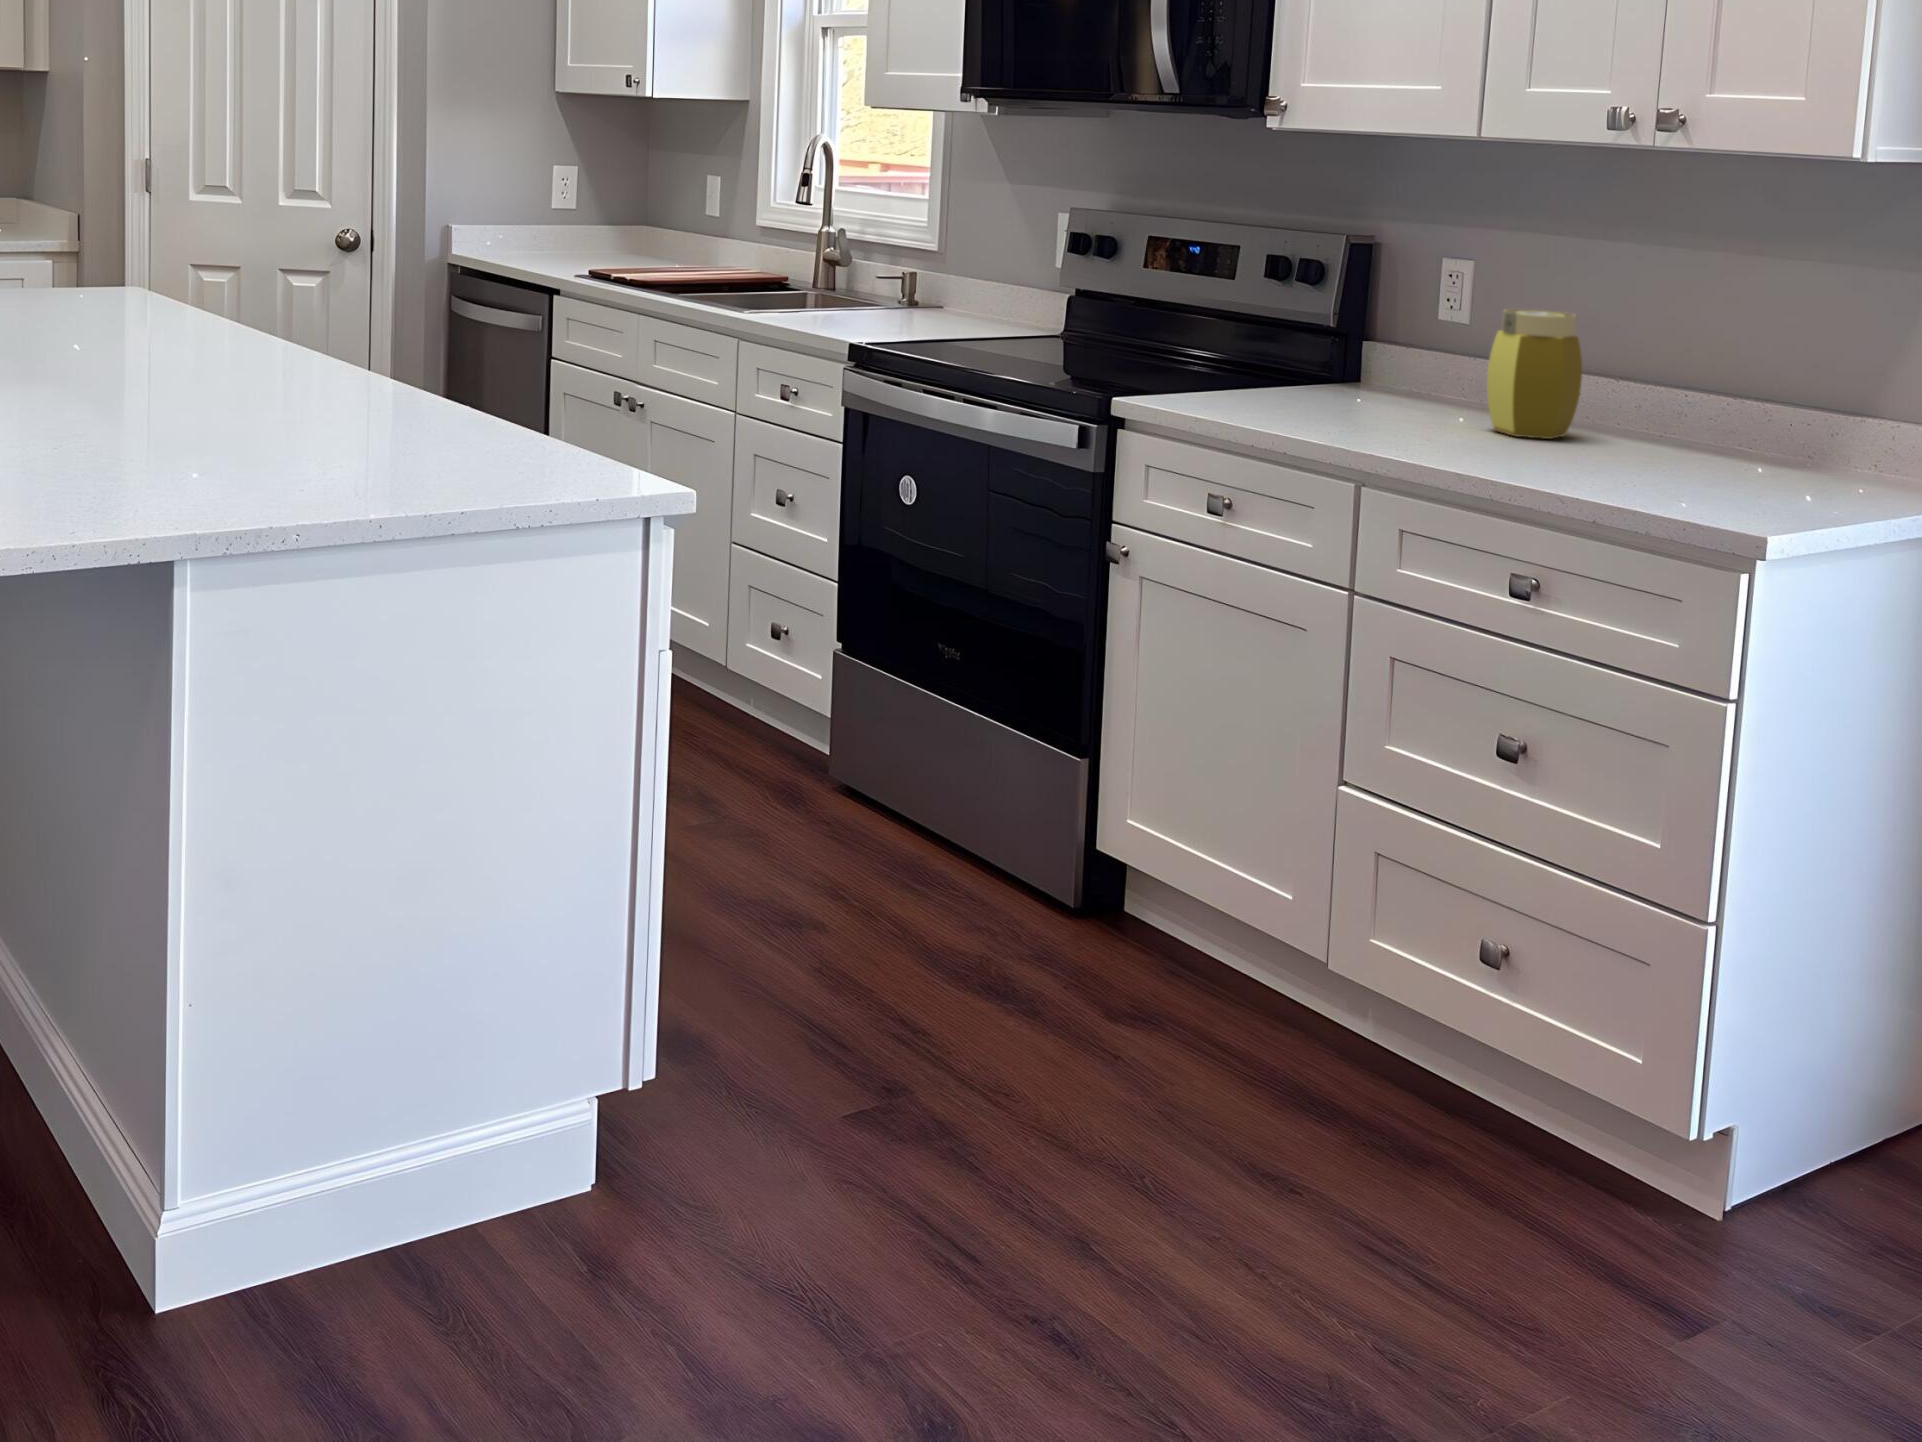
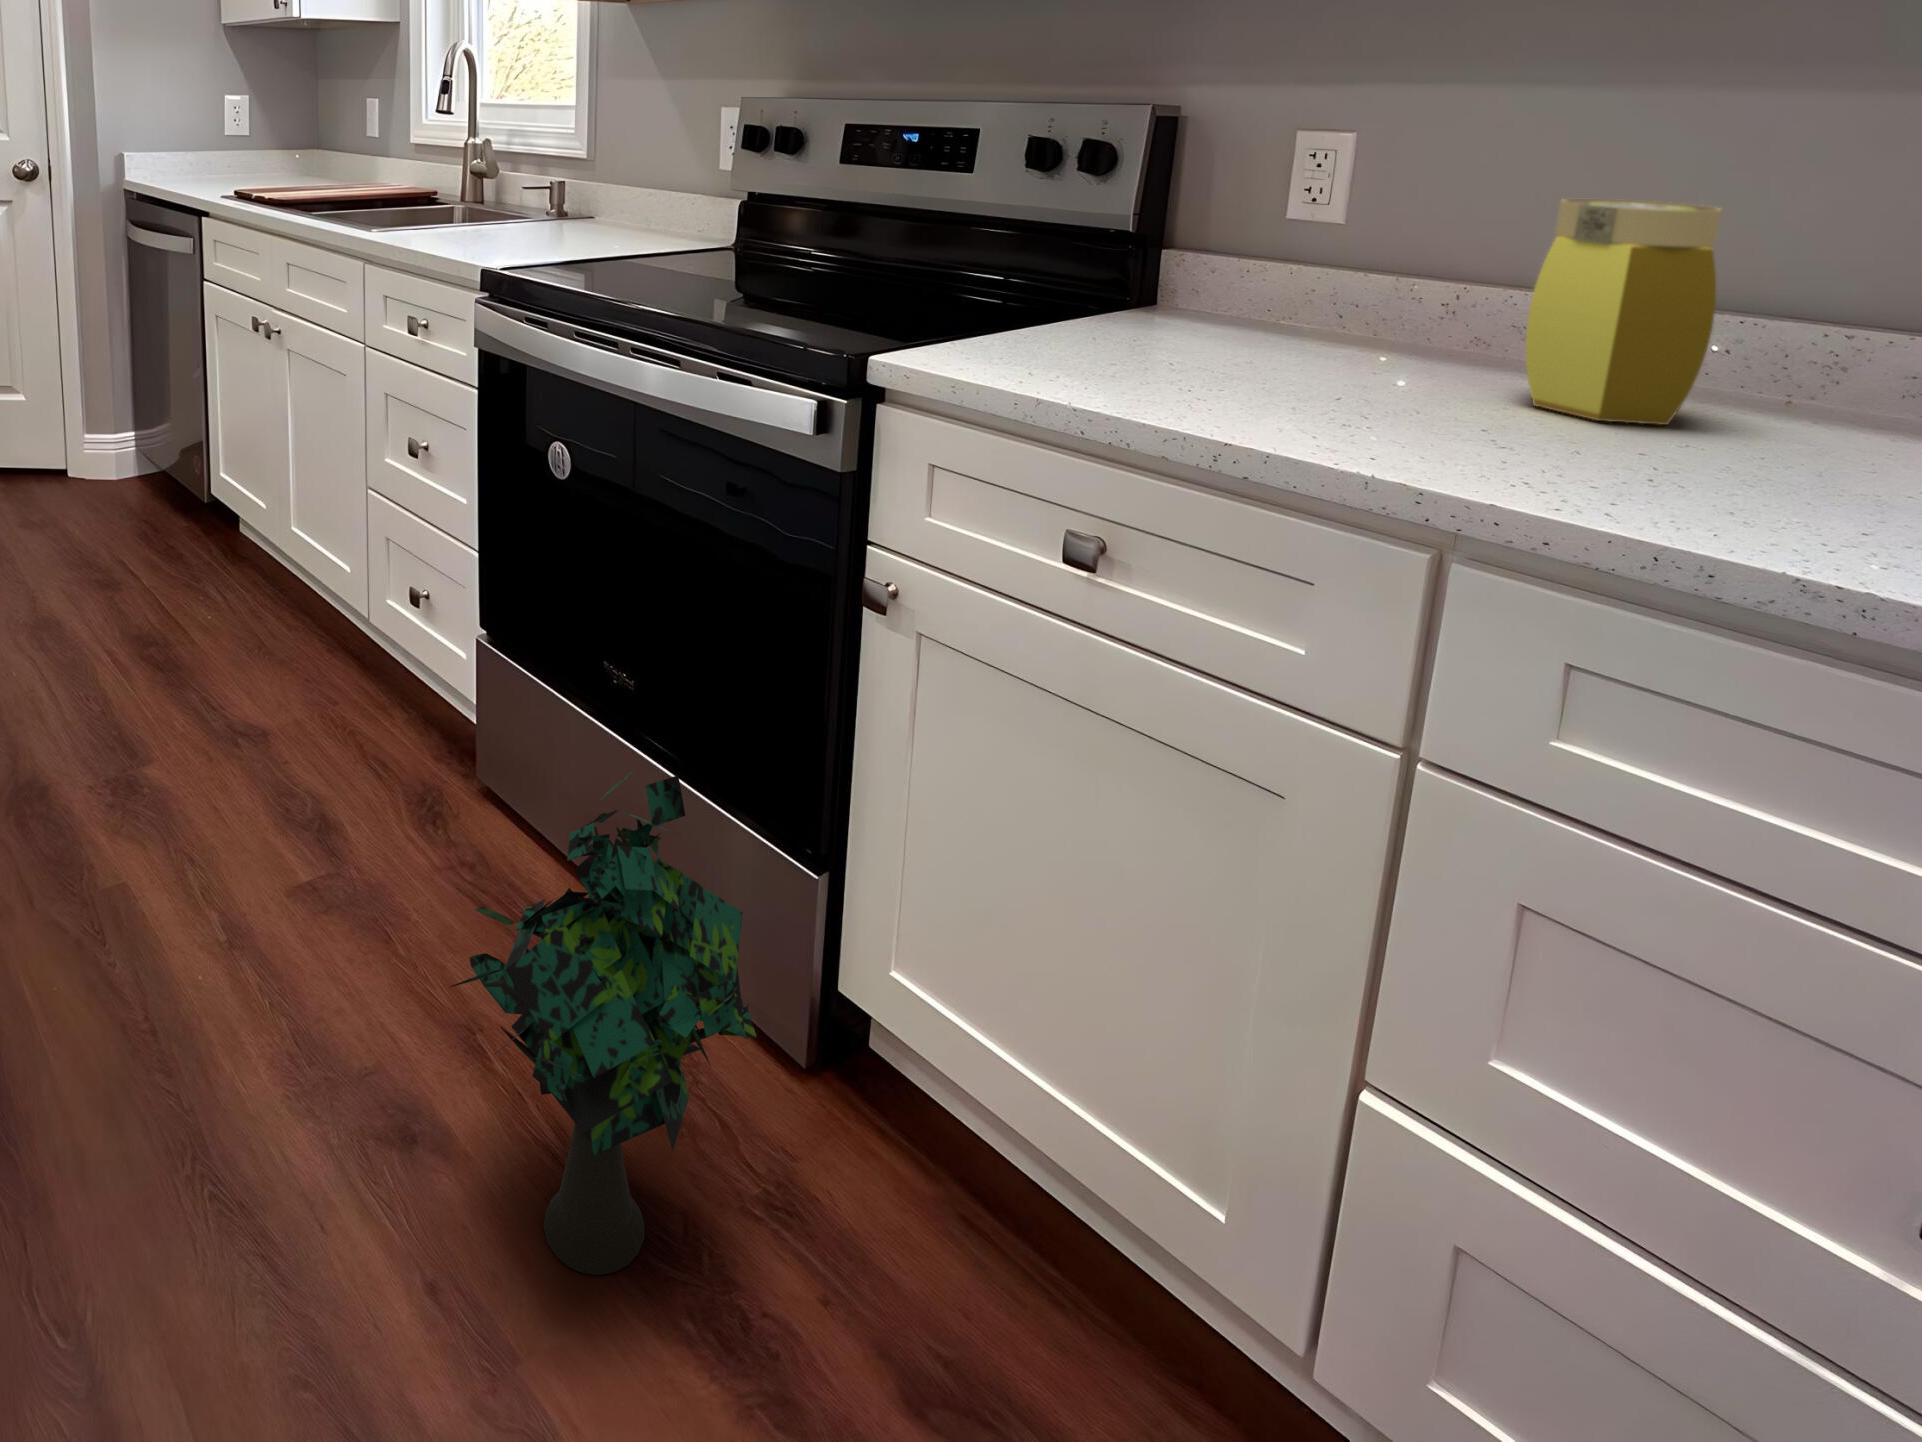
decorative plant: none [833,651,1027,979] -> present [450,771,757,1275]

